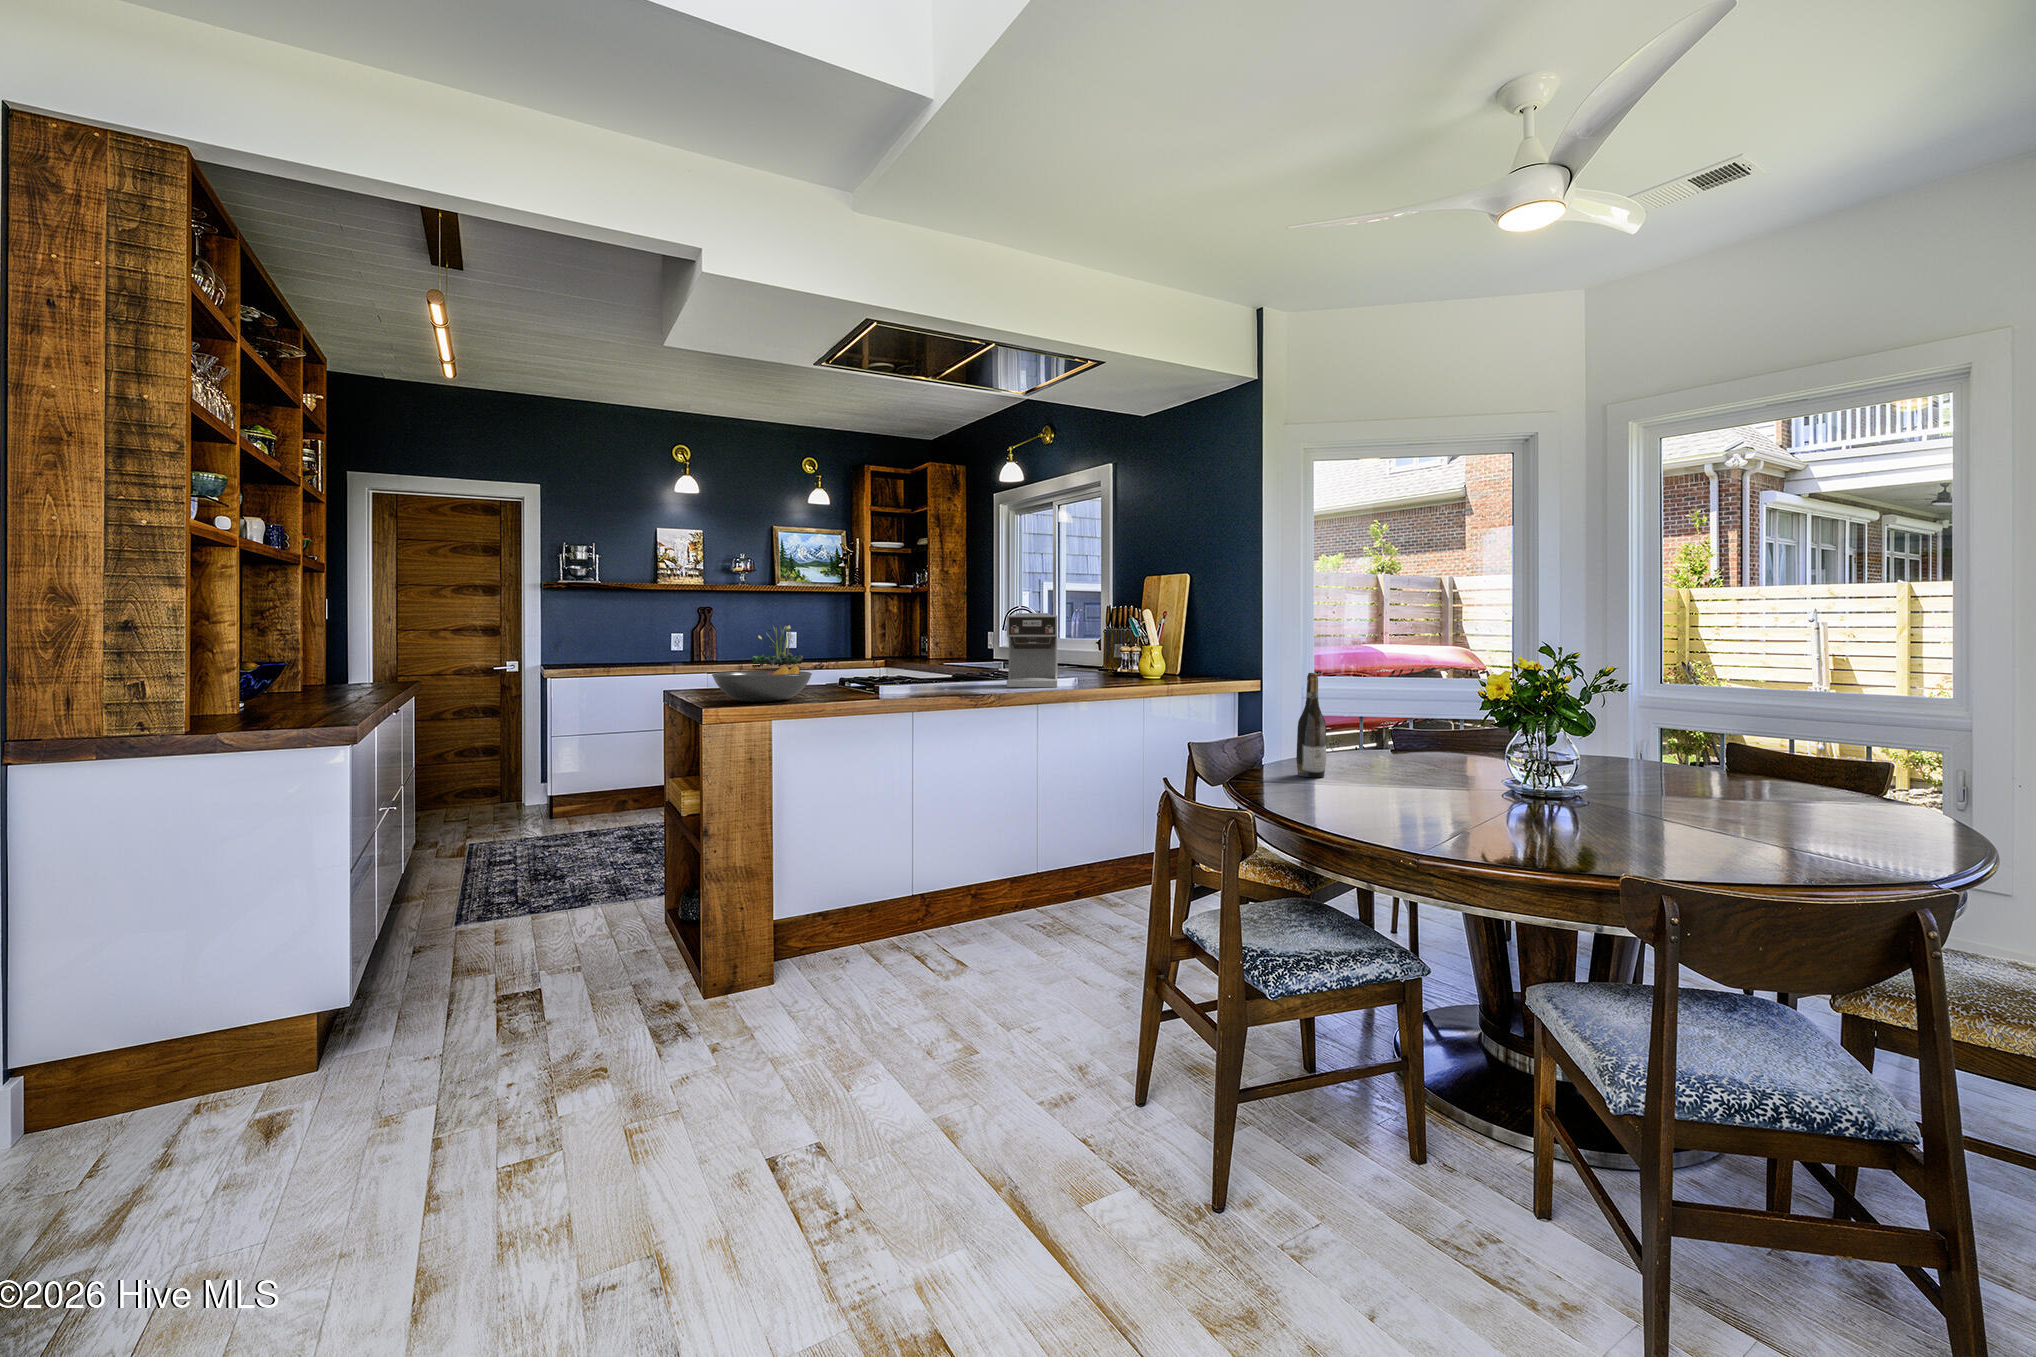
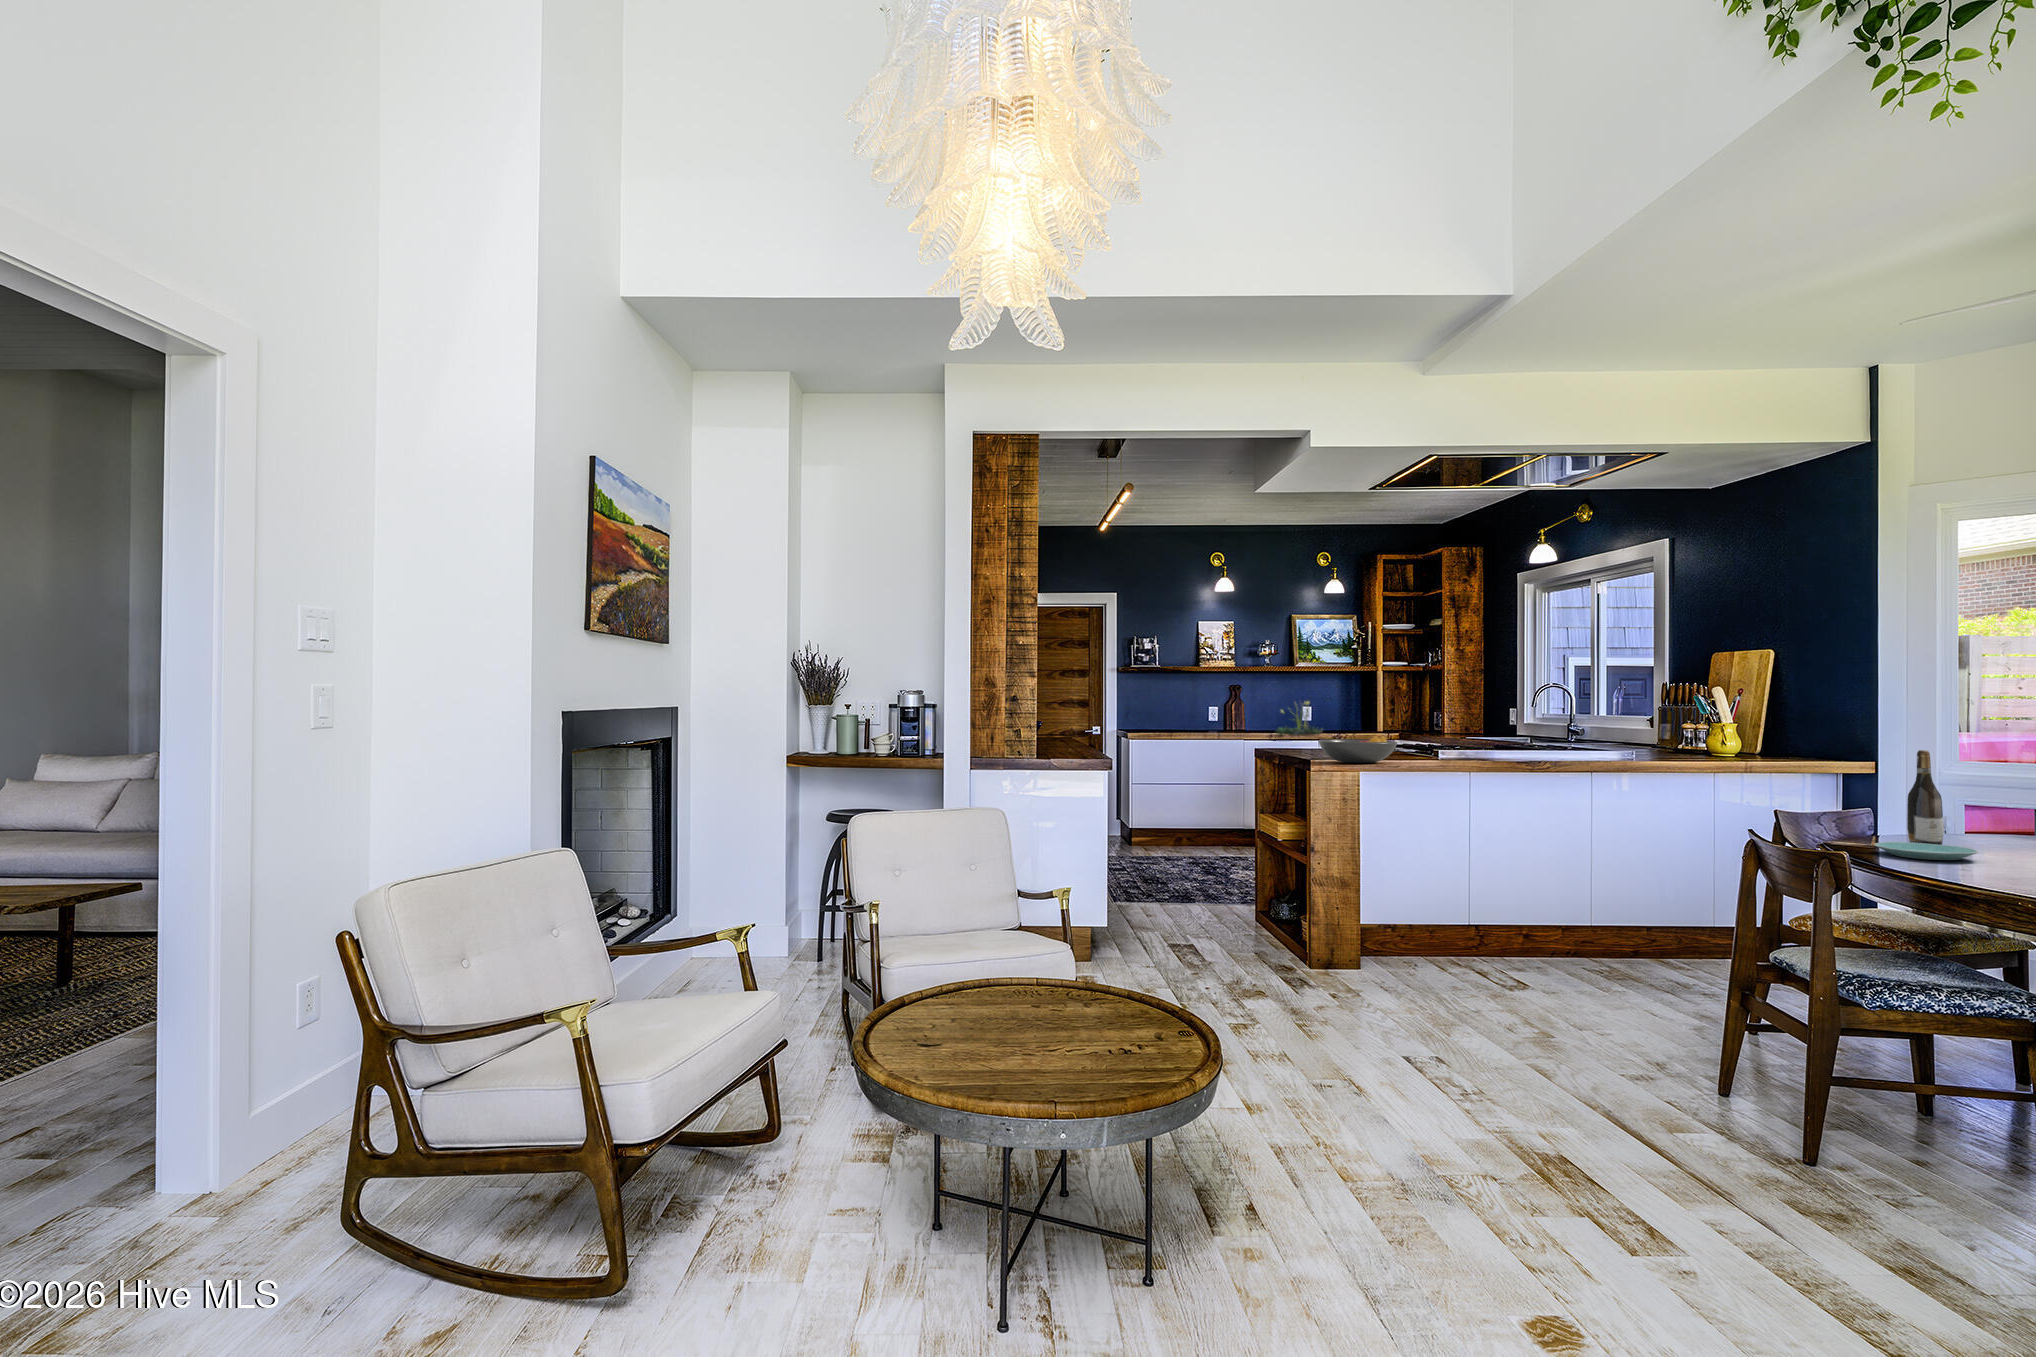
coffee maker: present [1007,613,1057,687] -> none [1567,693,1622,760]
plate: none [1267,777,1356,798] -> present [1874,842,1979,860]

